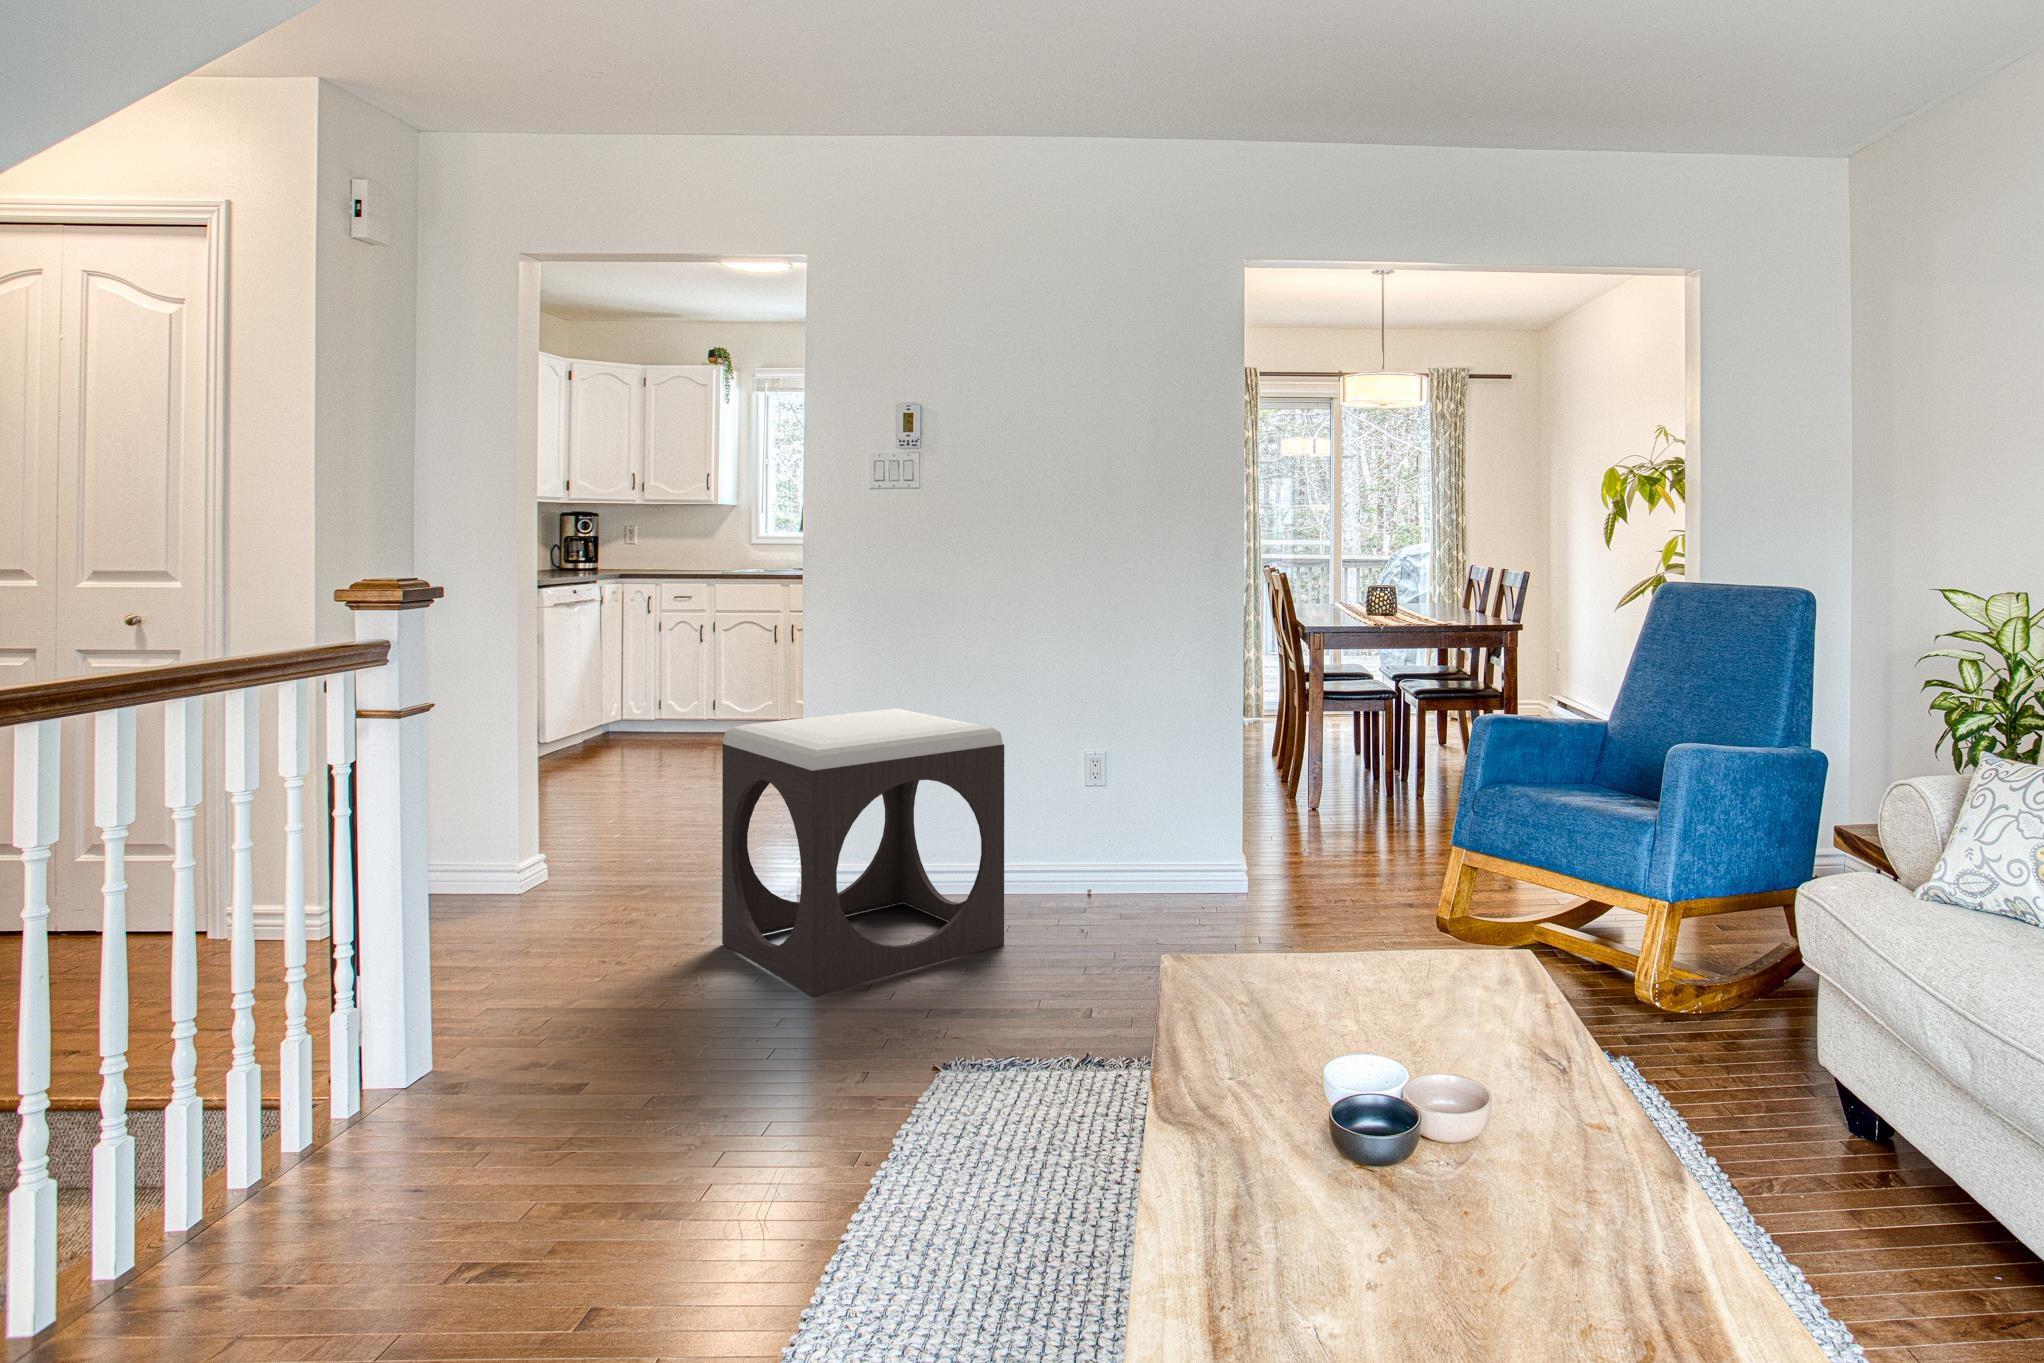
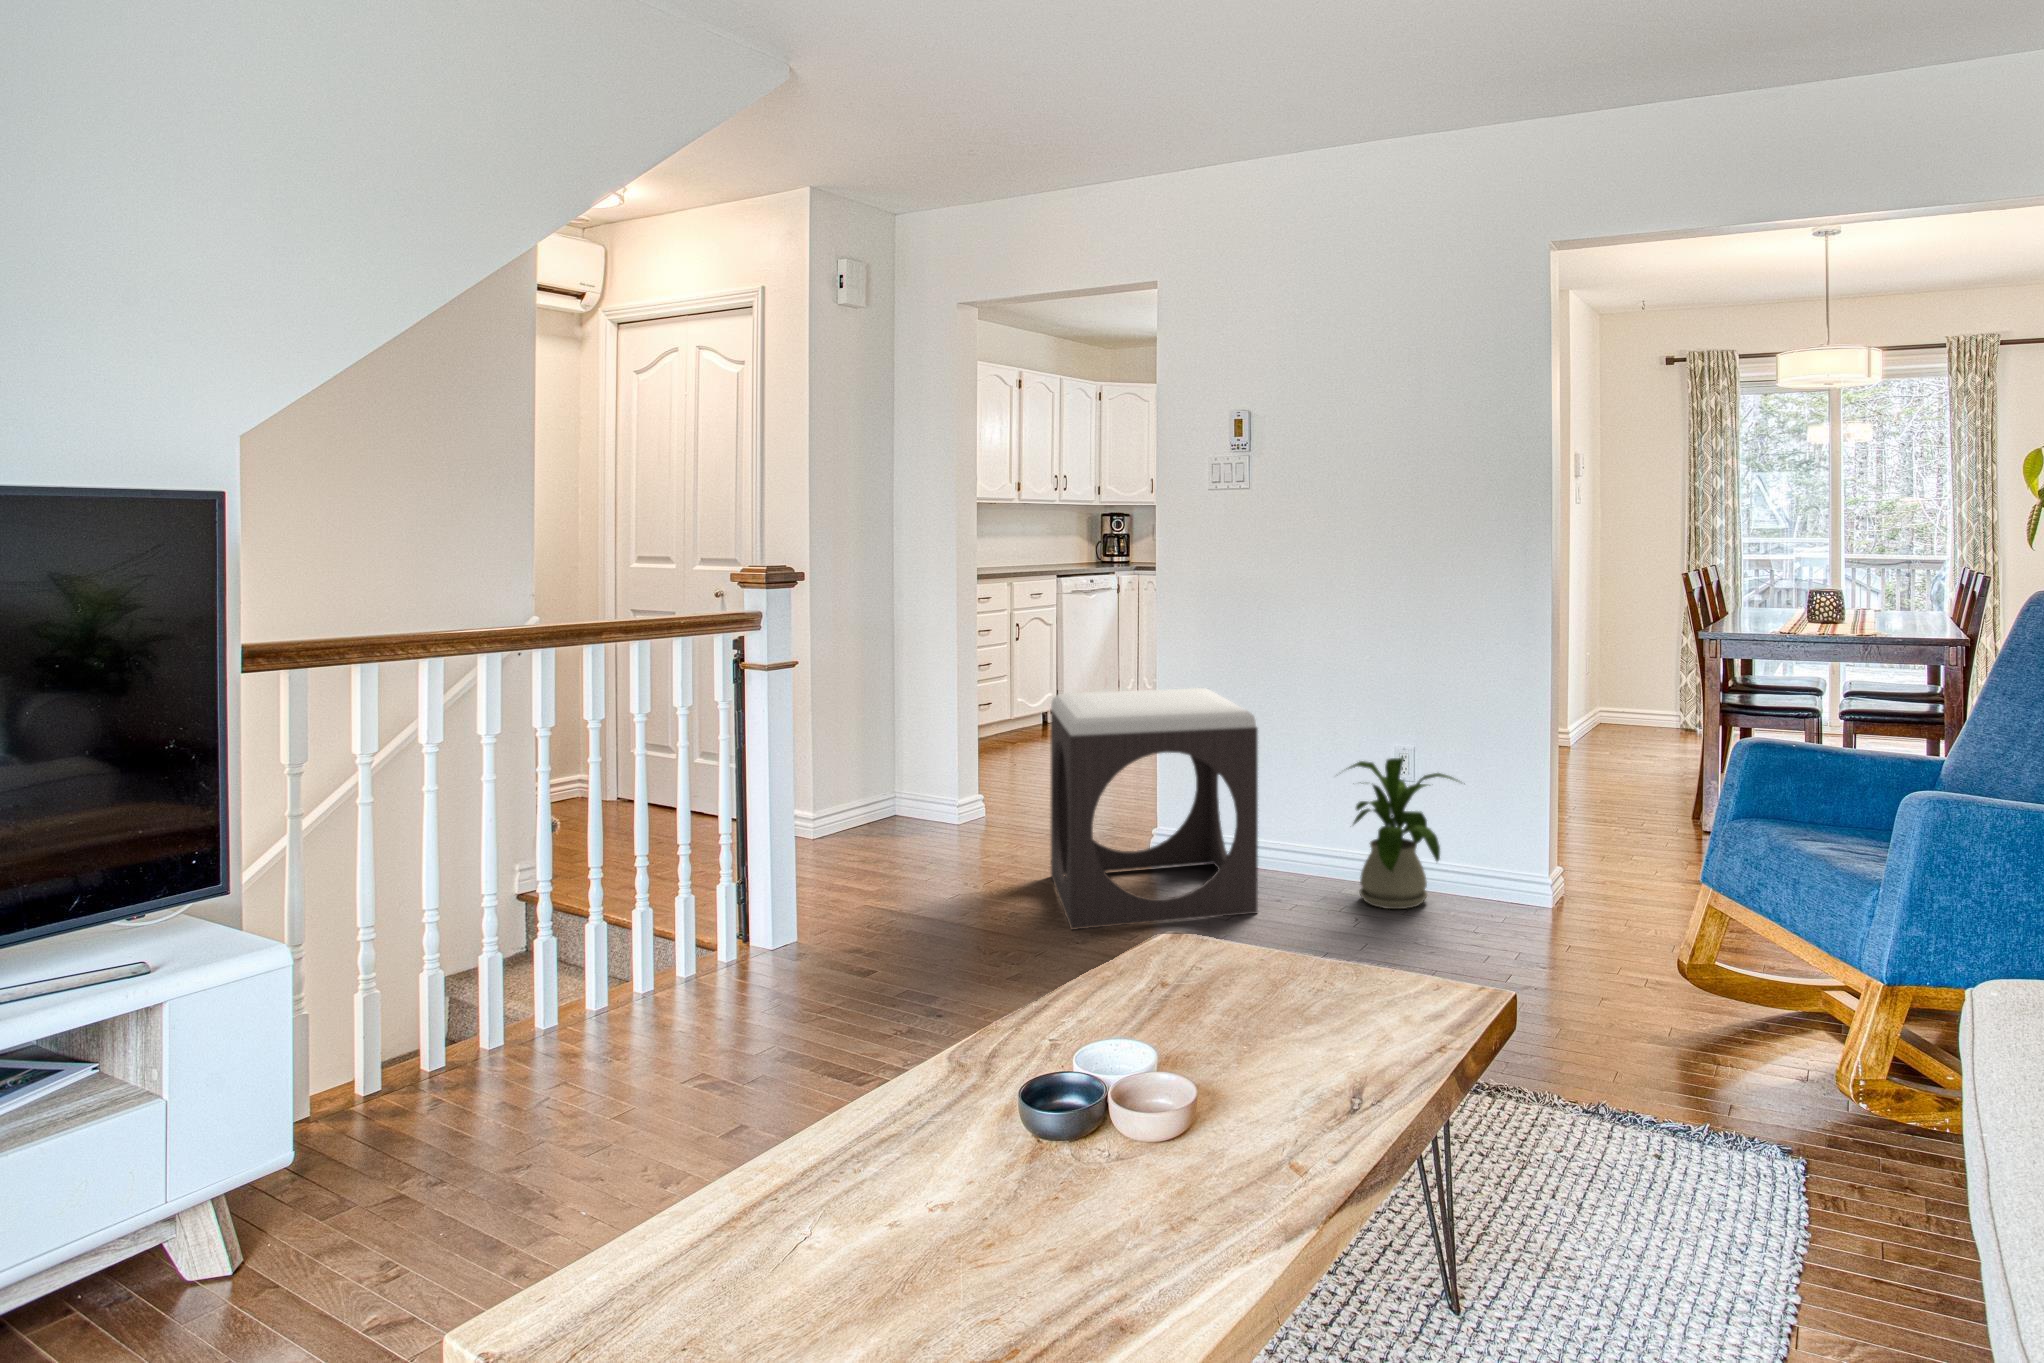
house plant: none [1061,762,1201,920] -> present [1346,757,1457,909]

